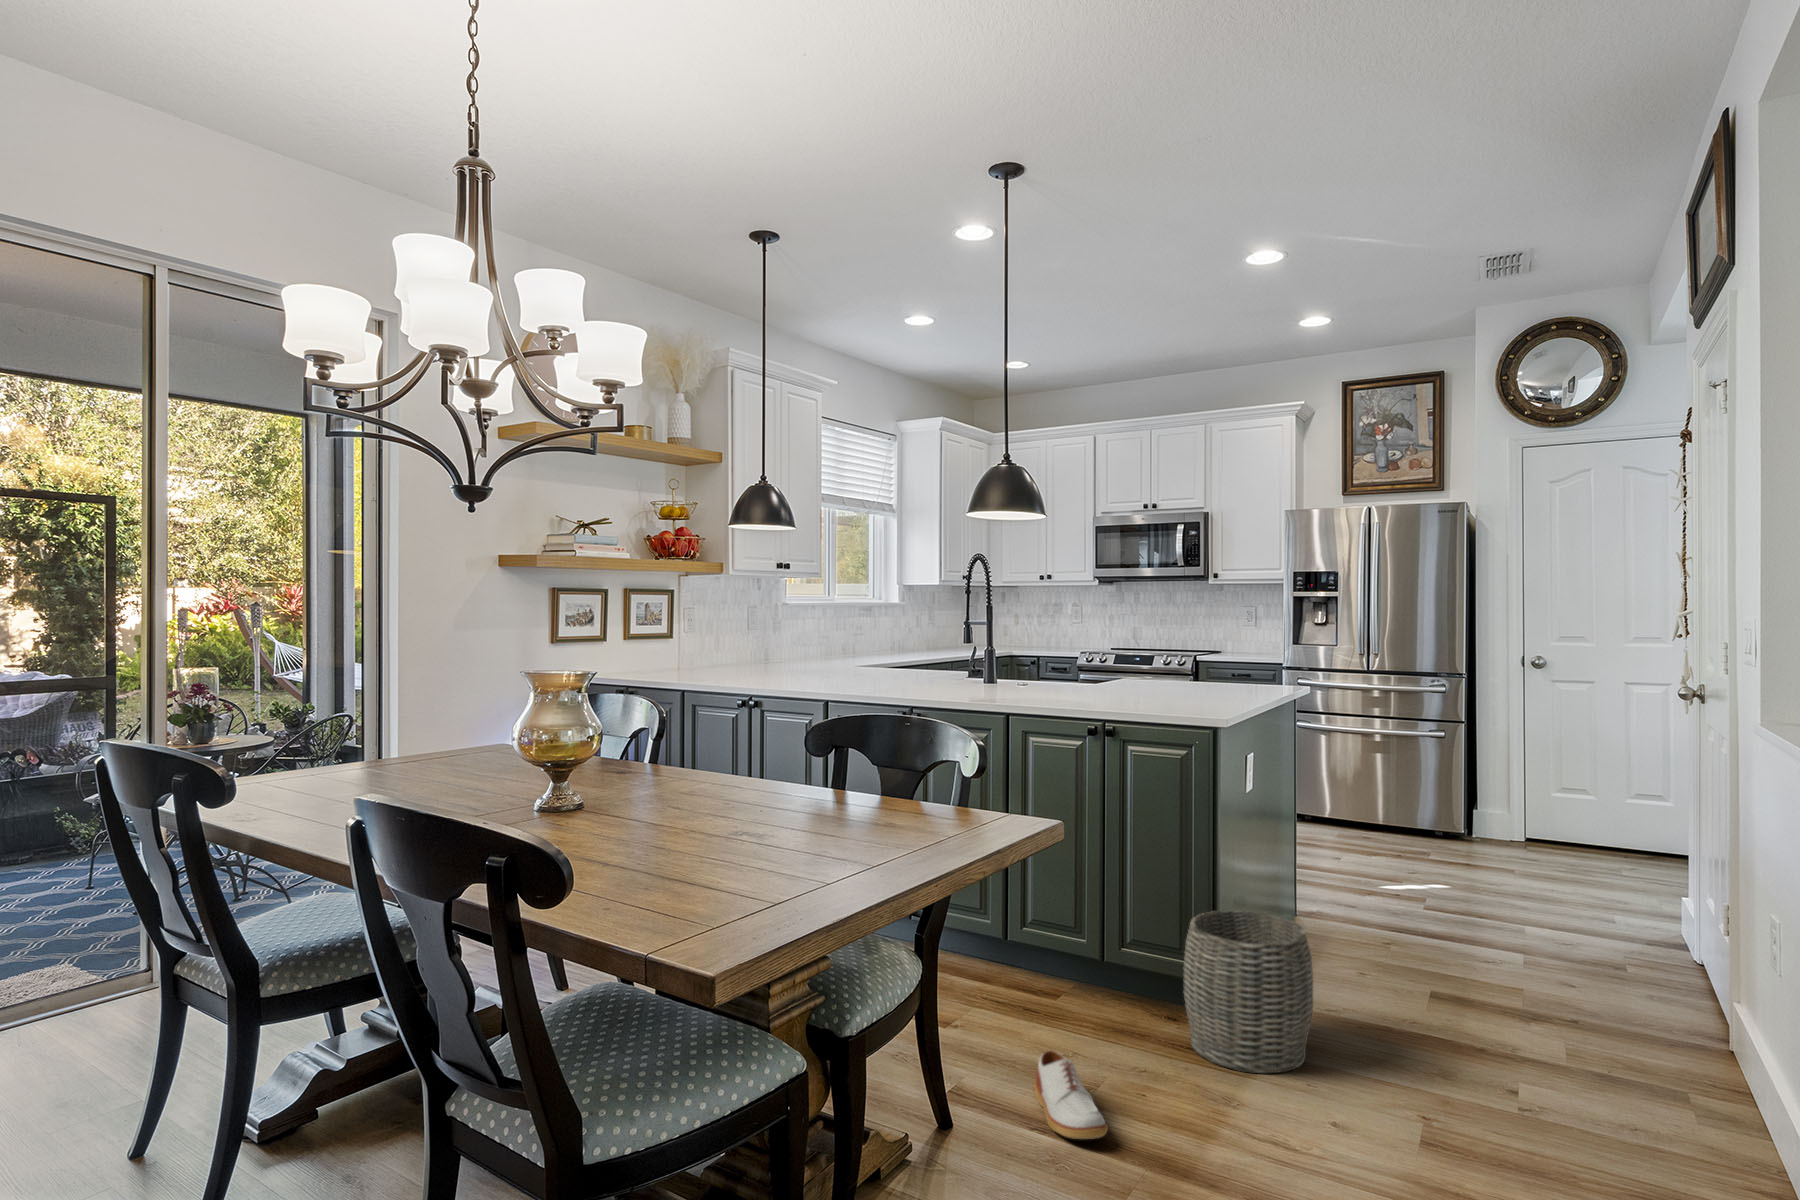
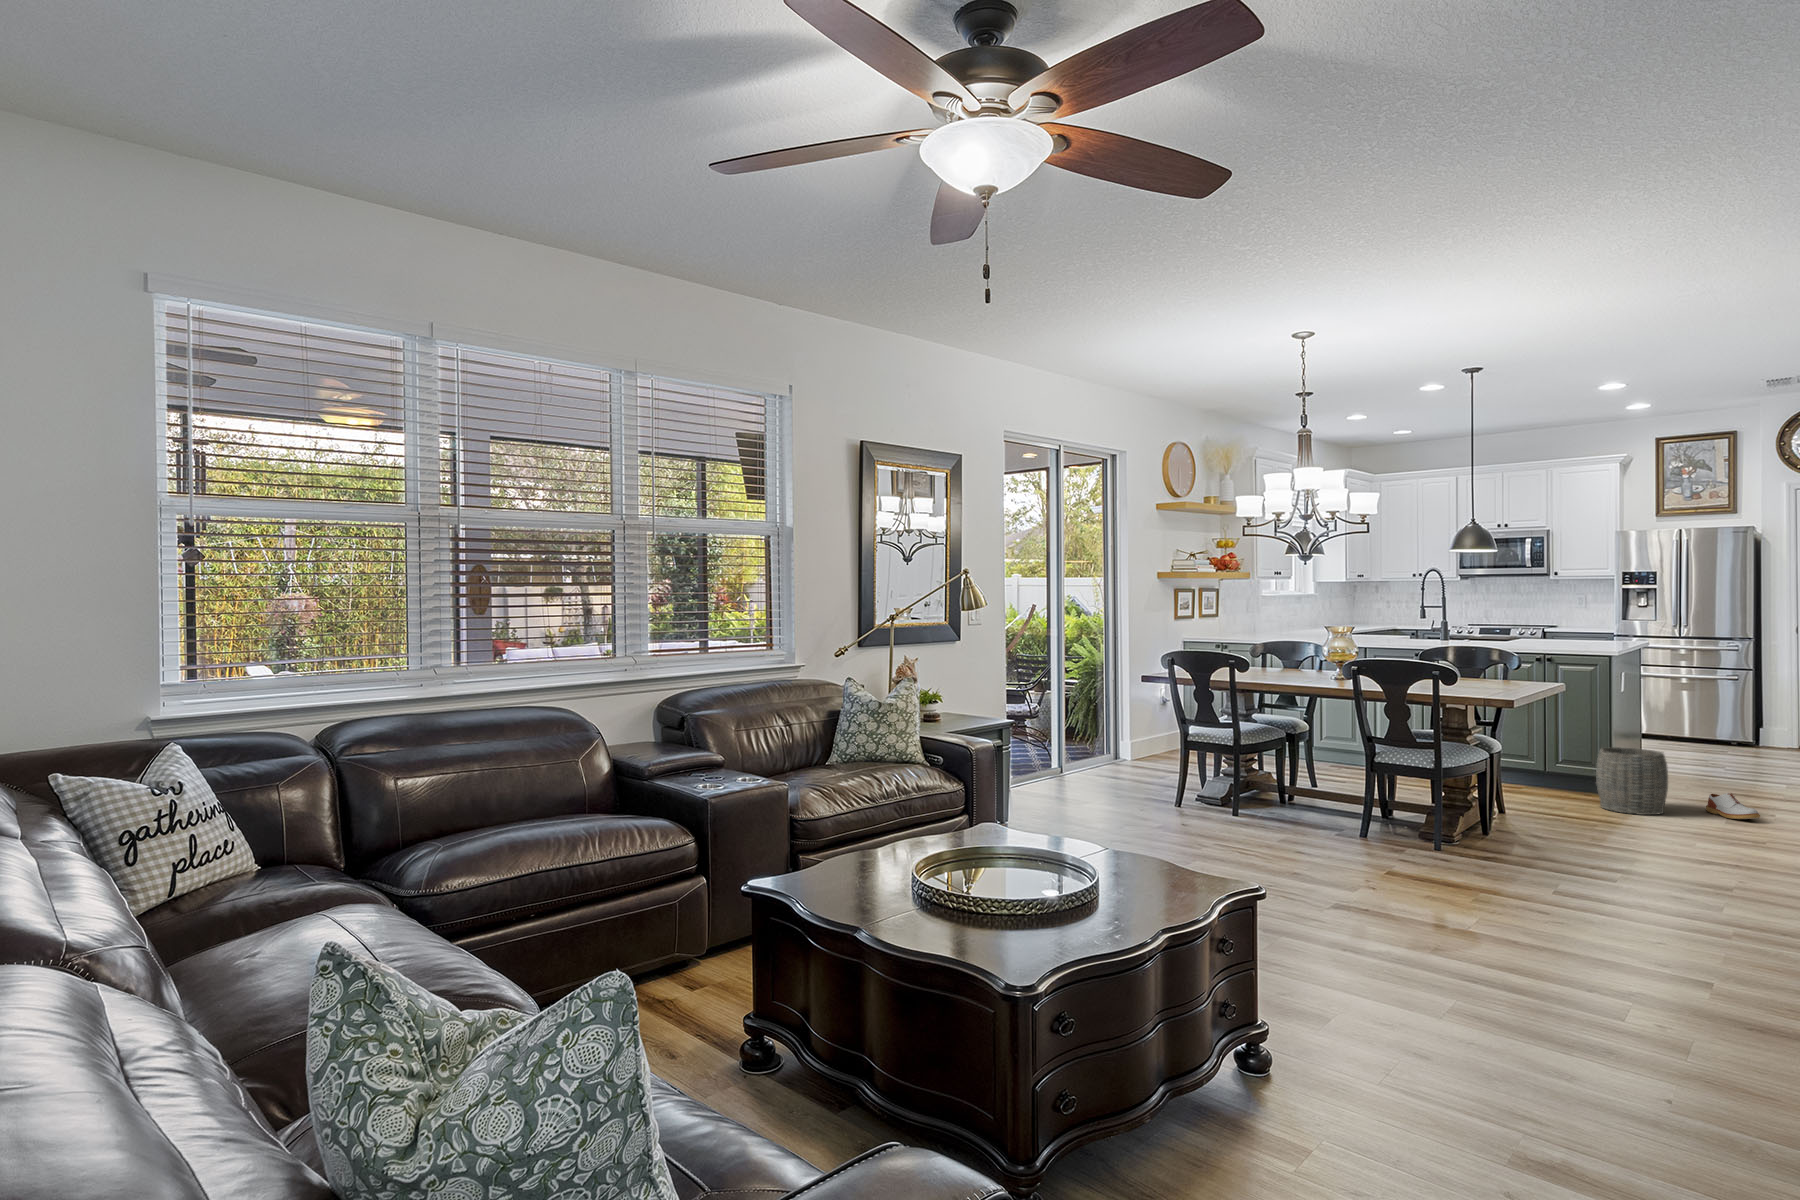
shoe: present [1034,1051,1108,1139] -> present [1706,793,1760,819]

